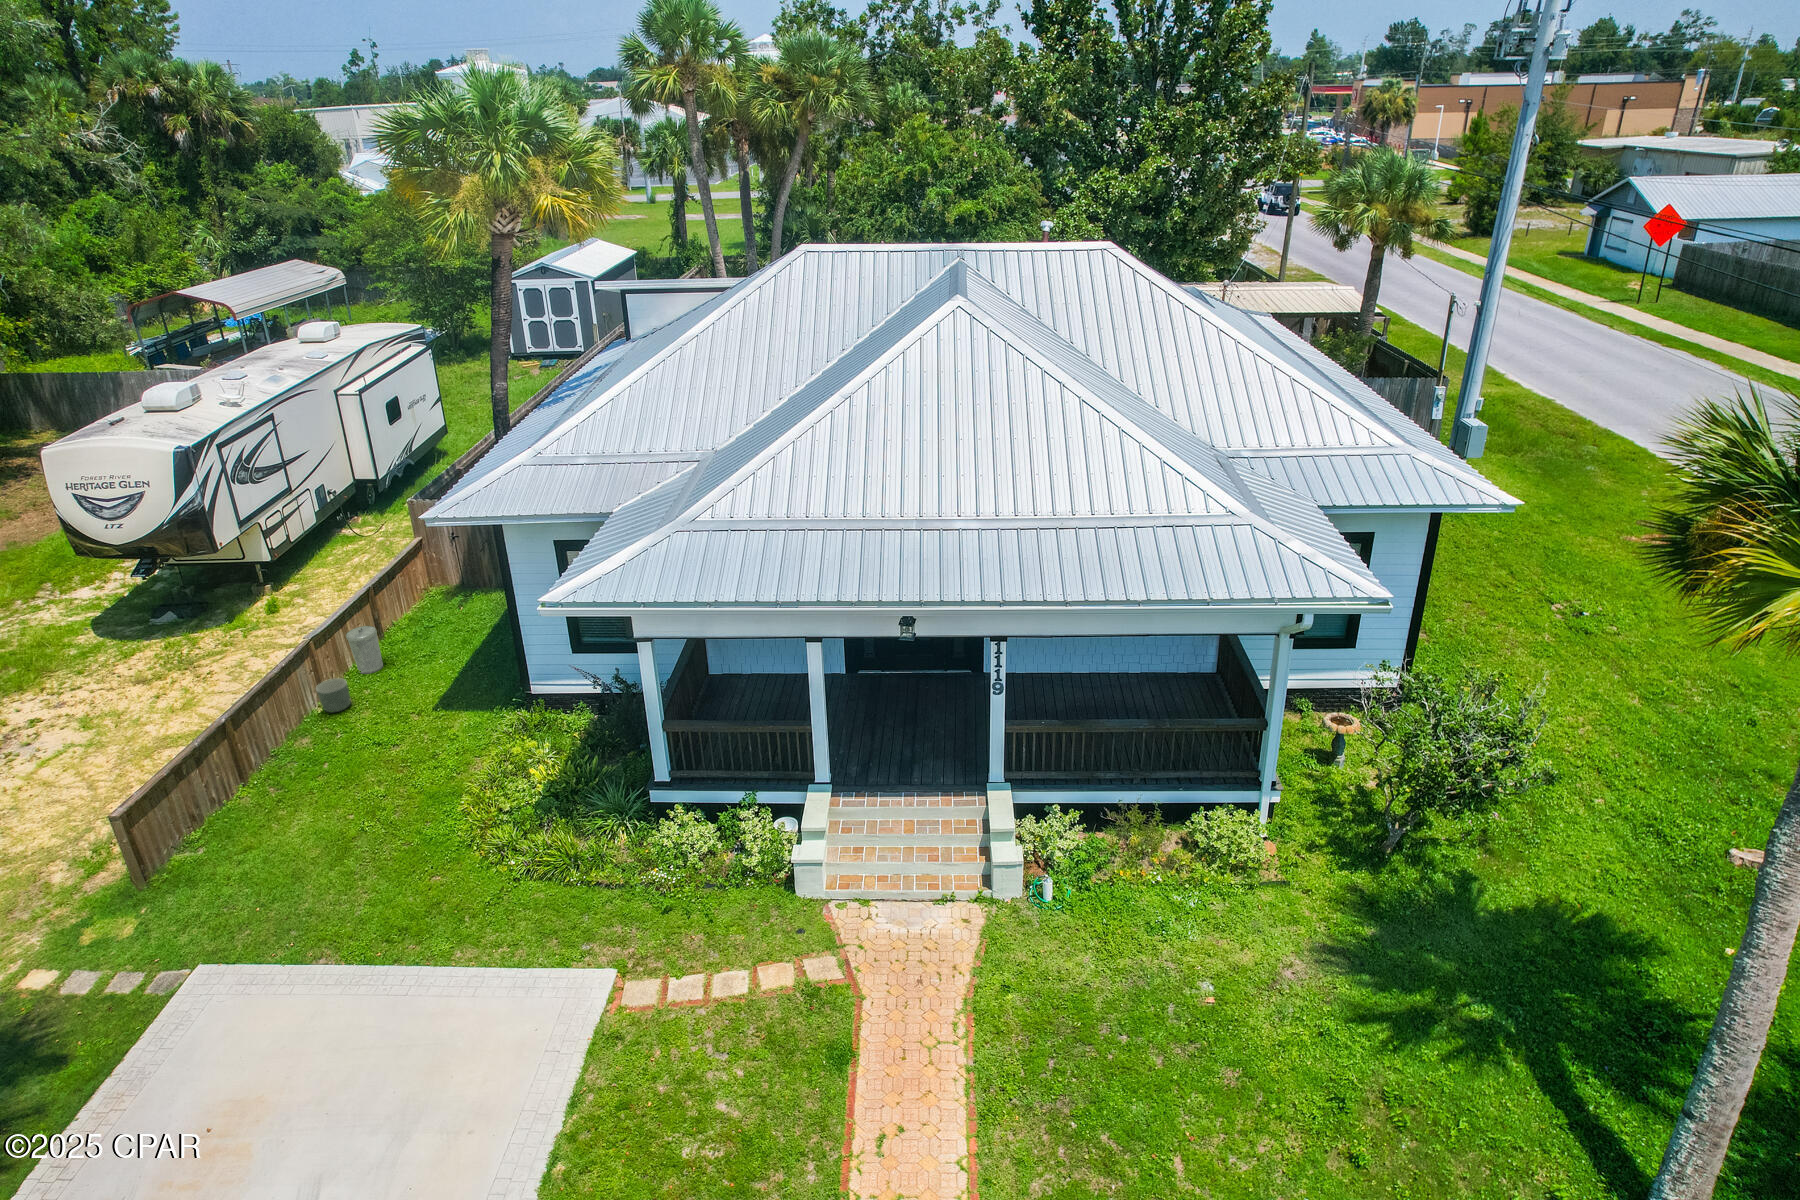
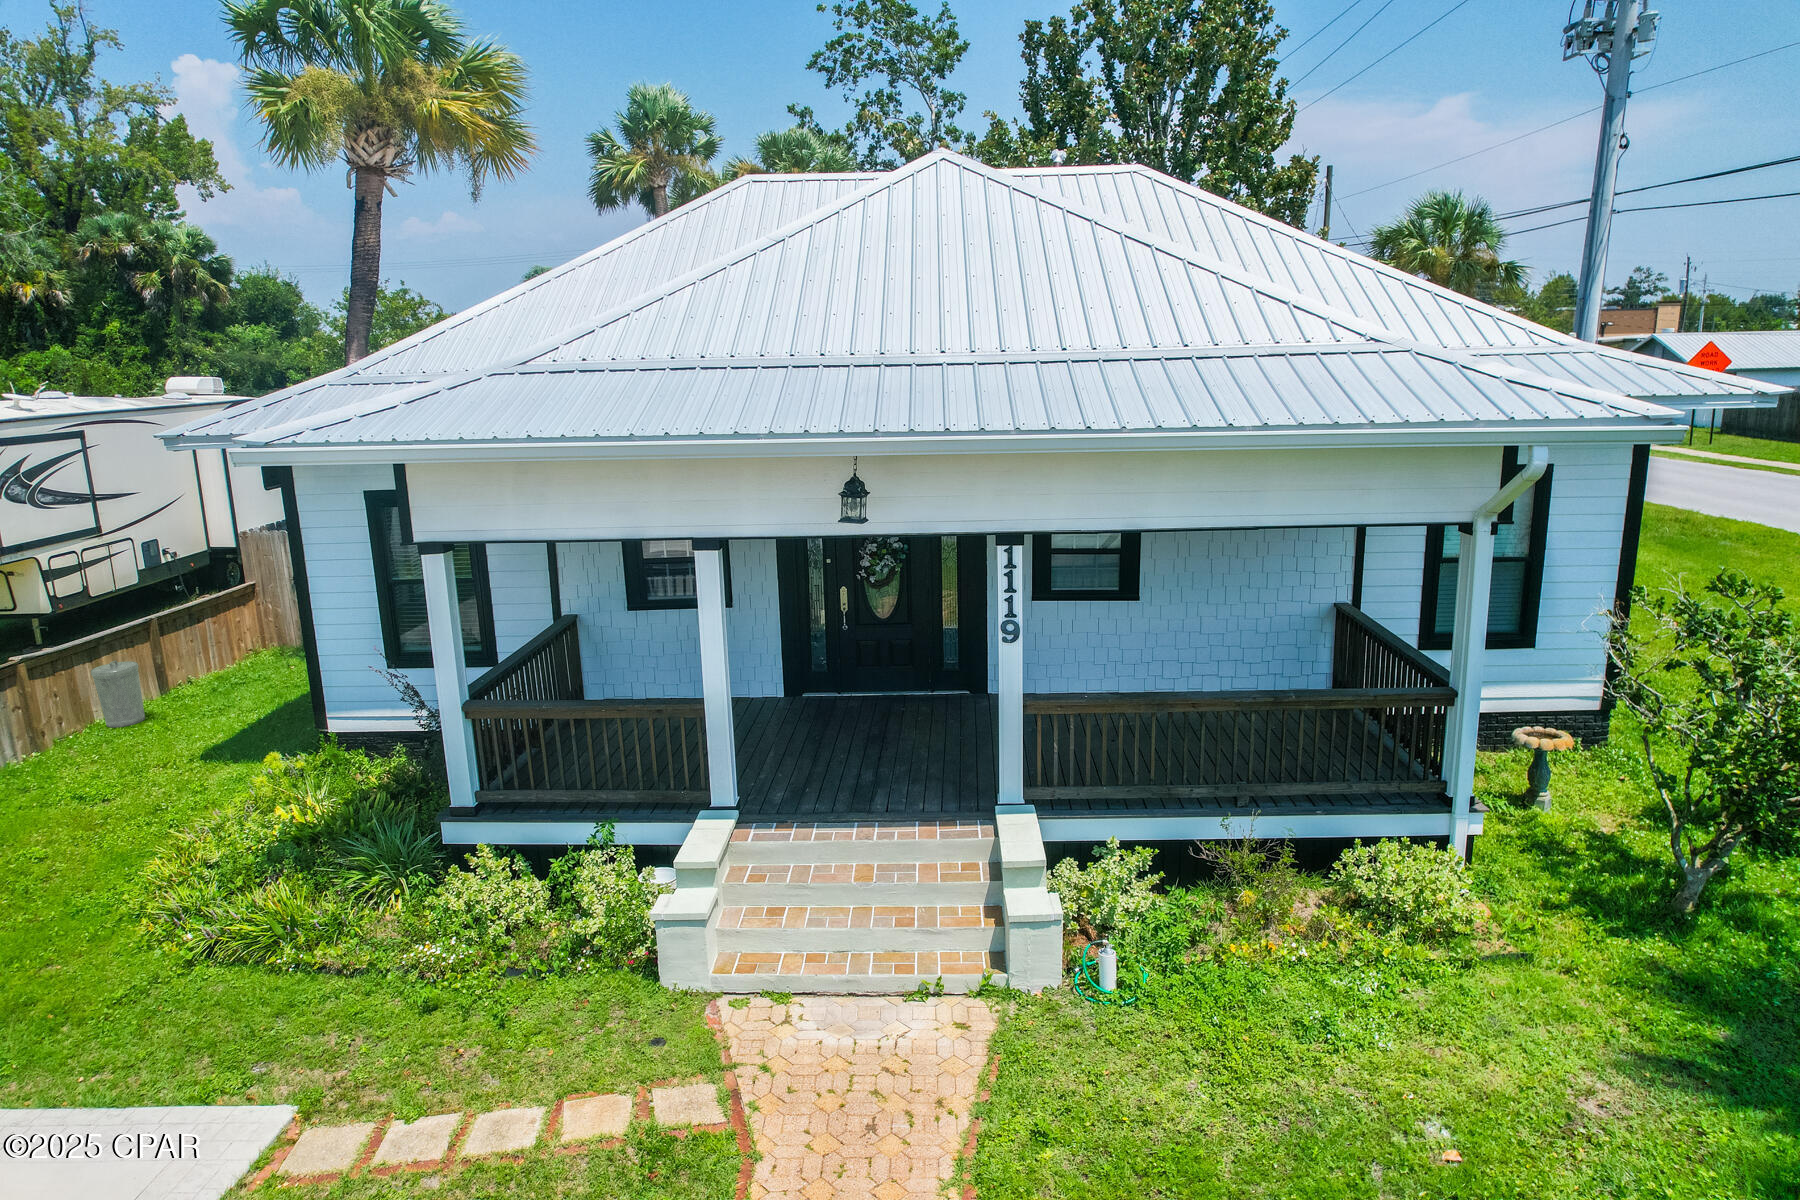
planter: present [316,678,351,712] -> none [17,720,72,767]

